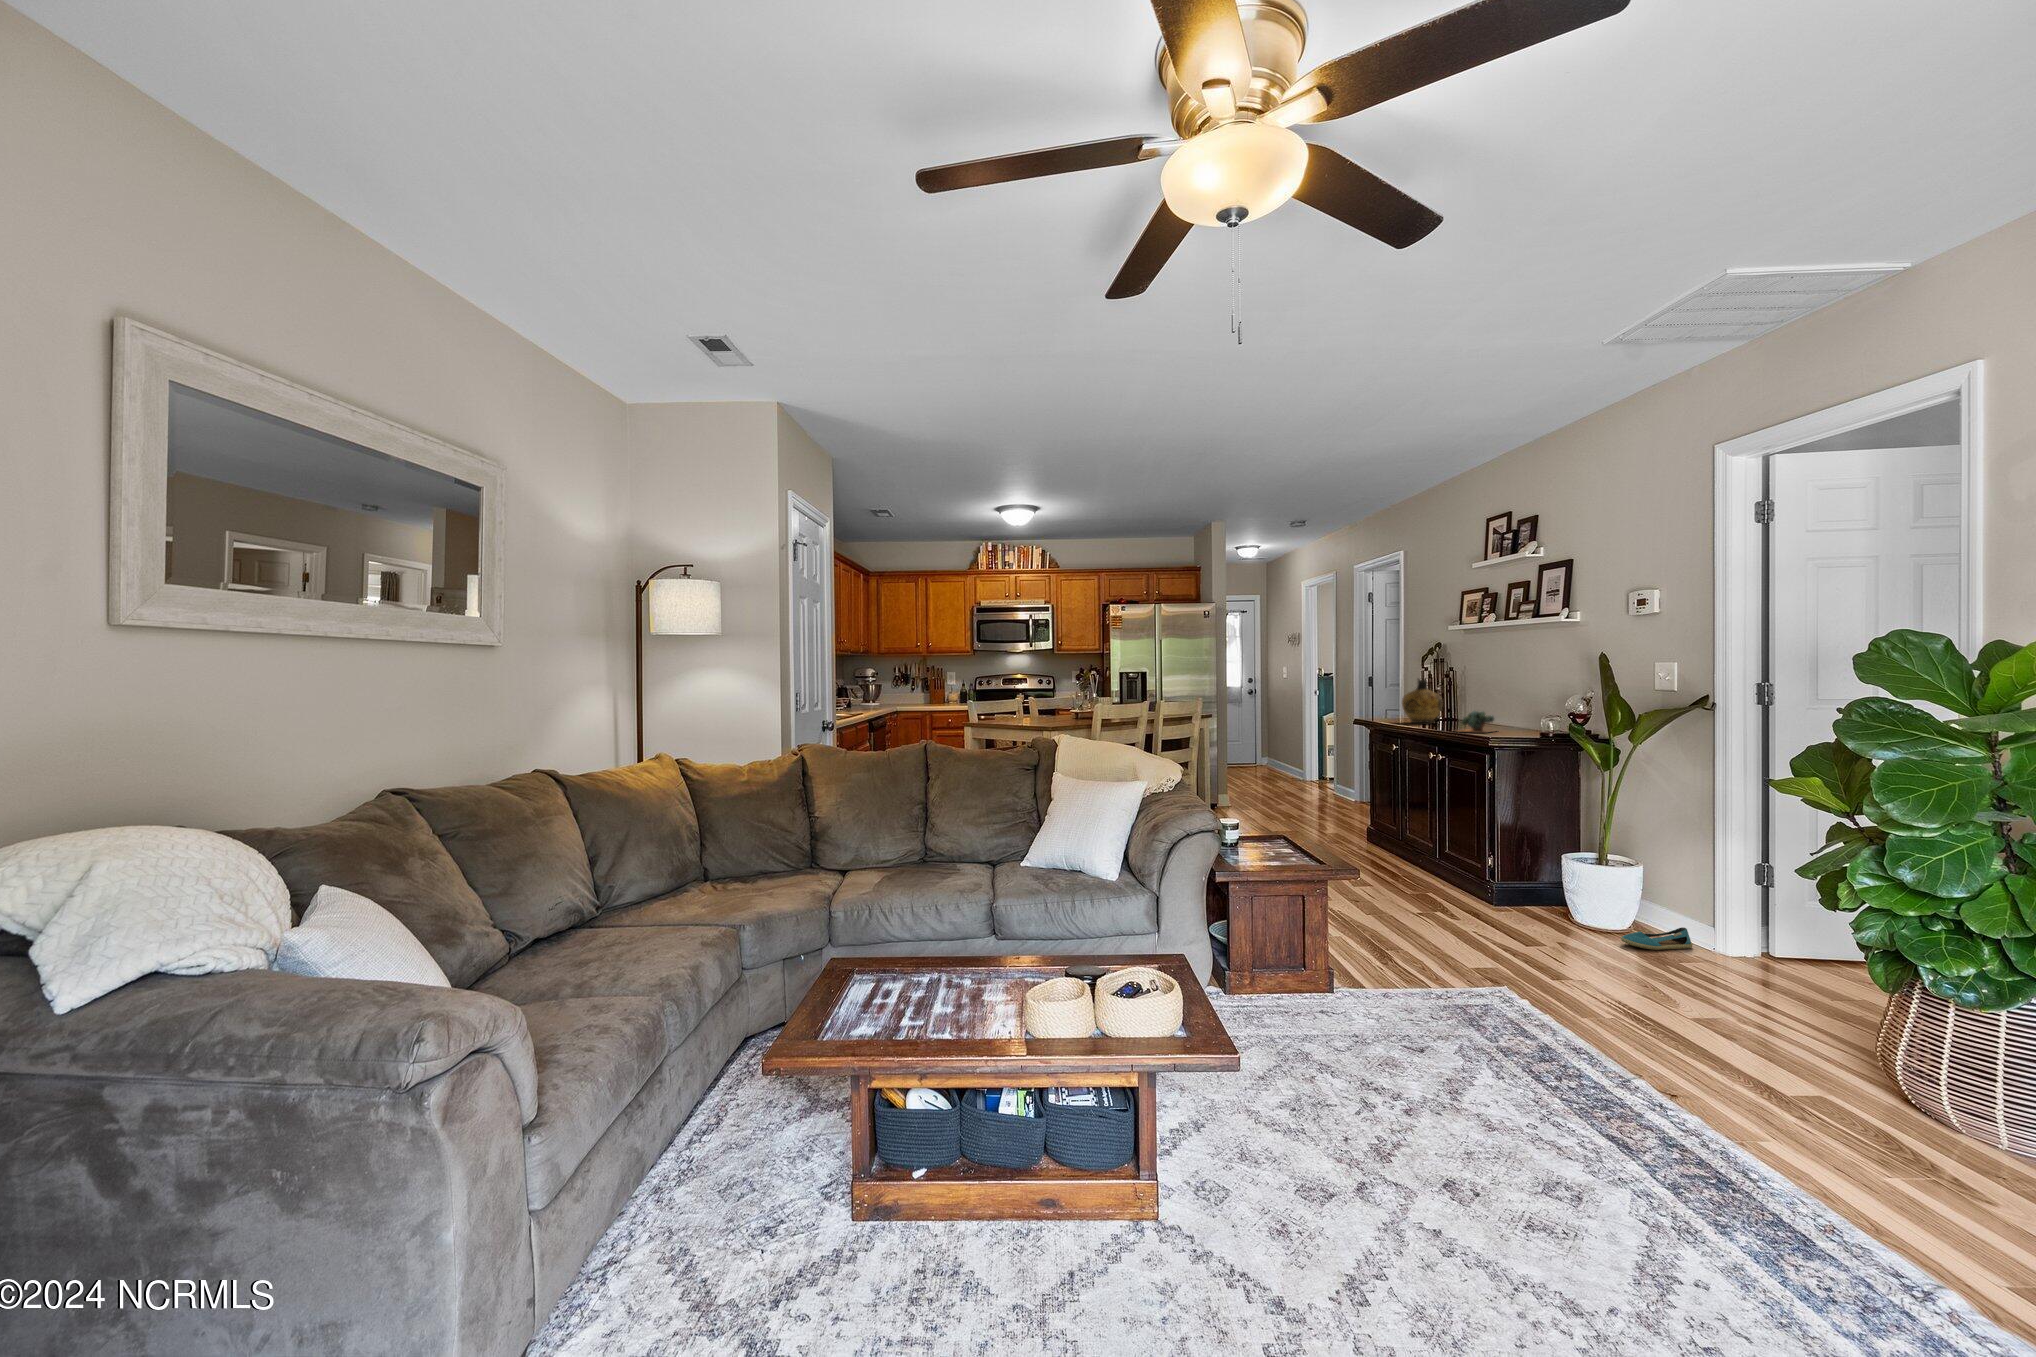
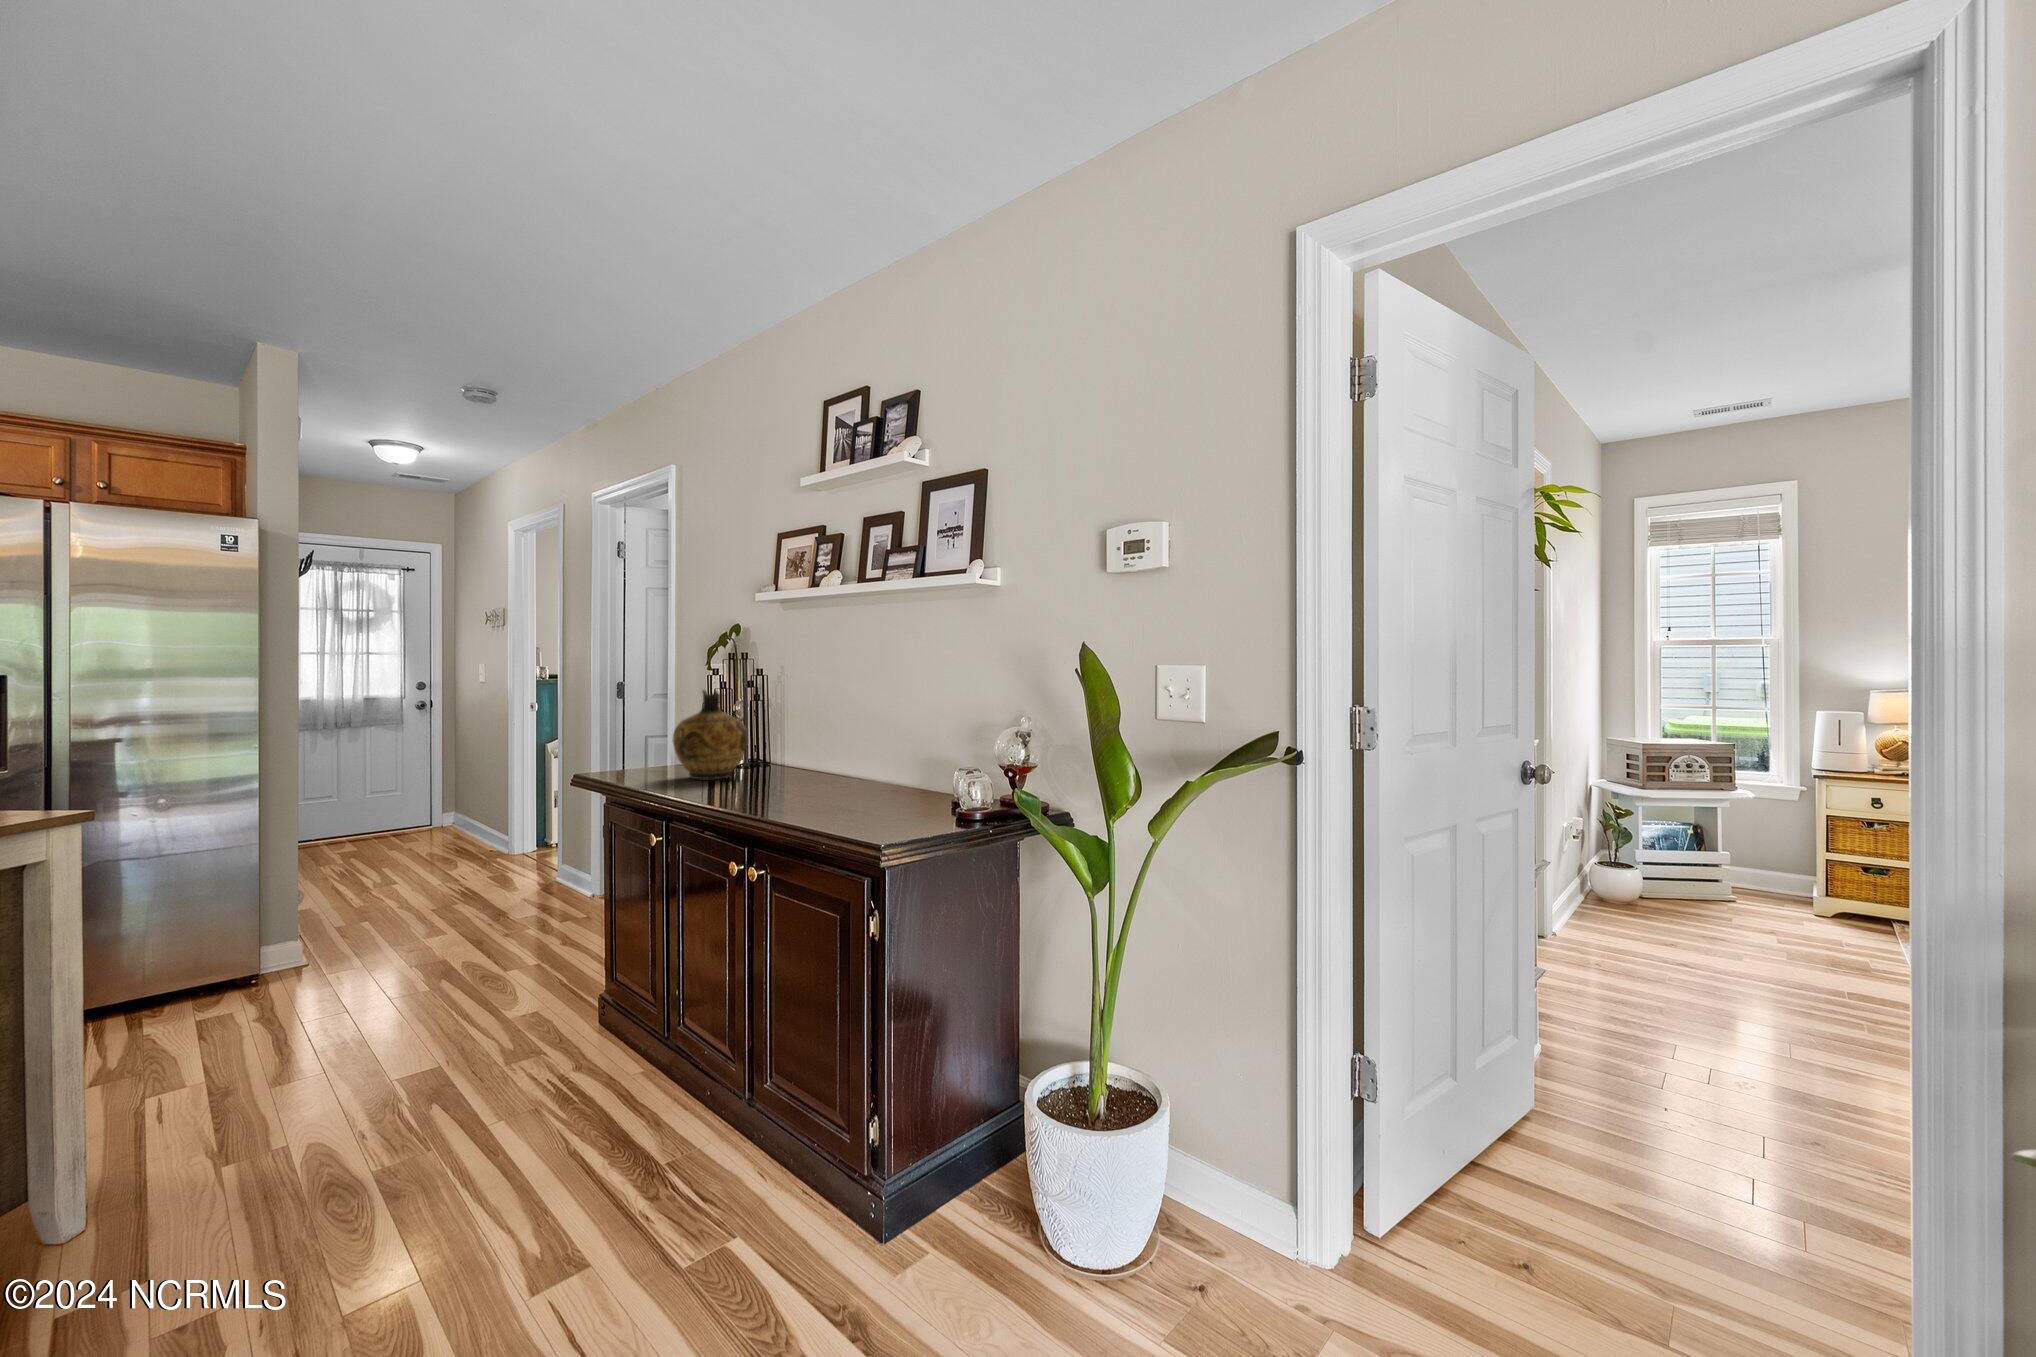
succulent plant: present [1458,711,1494,733] -> none [774,758,862,808]
shoe: present [1621,927,1693,950] -> none [1146,1199,1241,1297]

